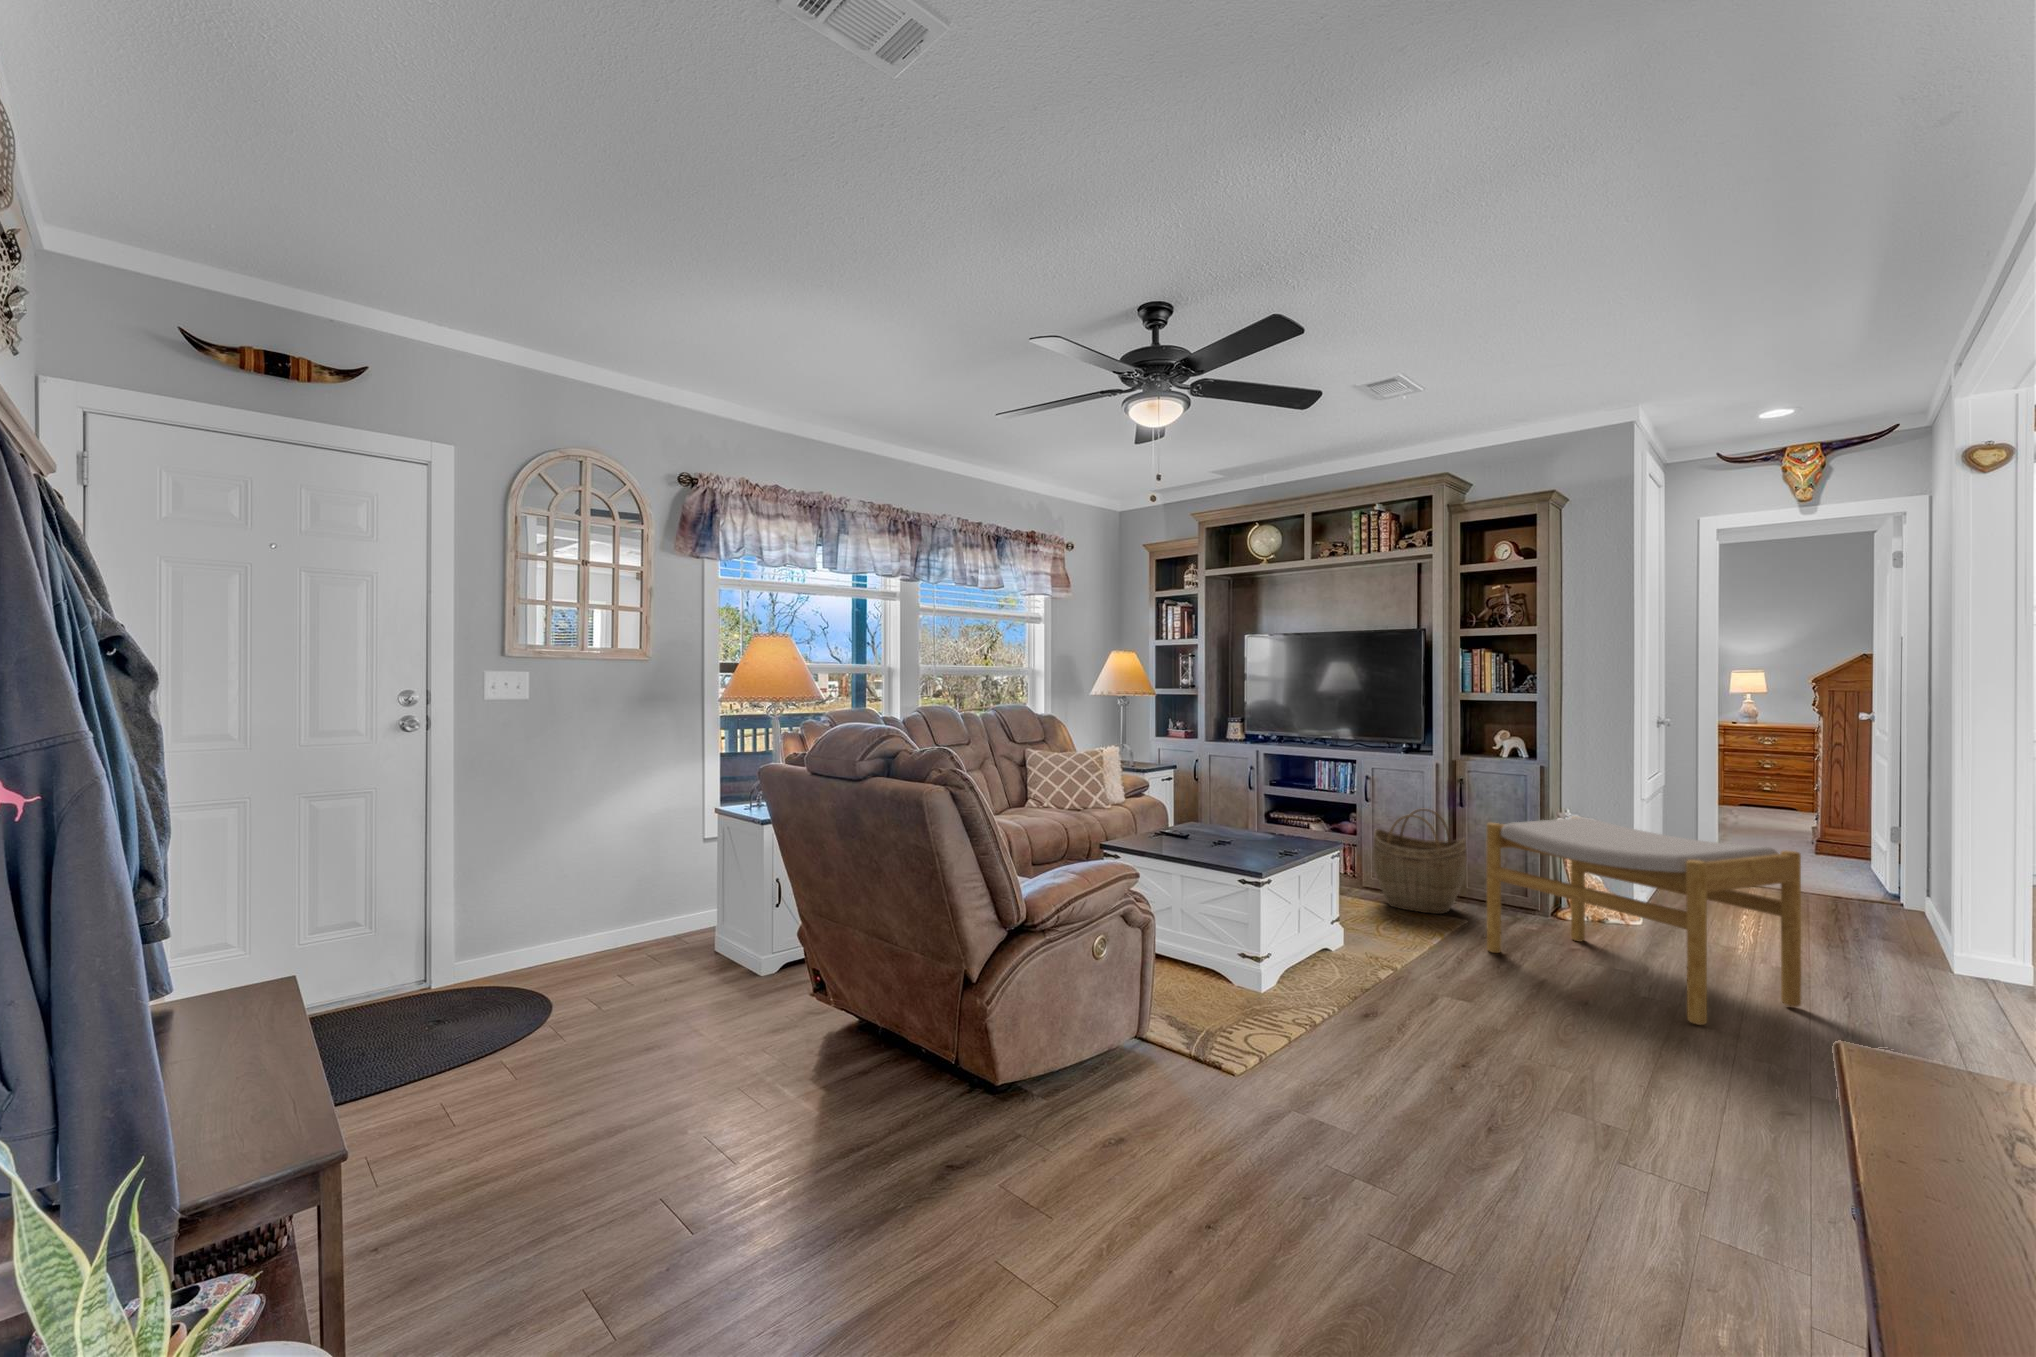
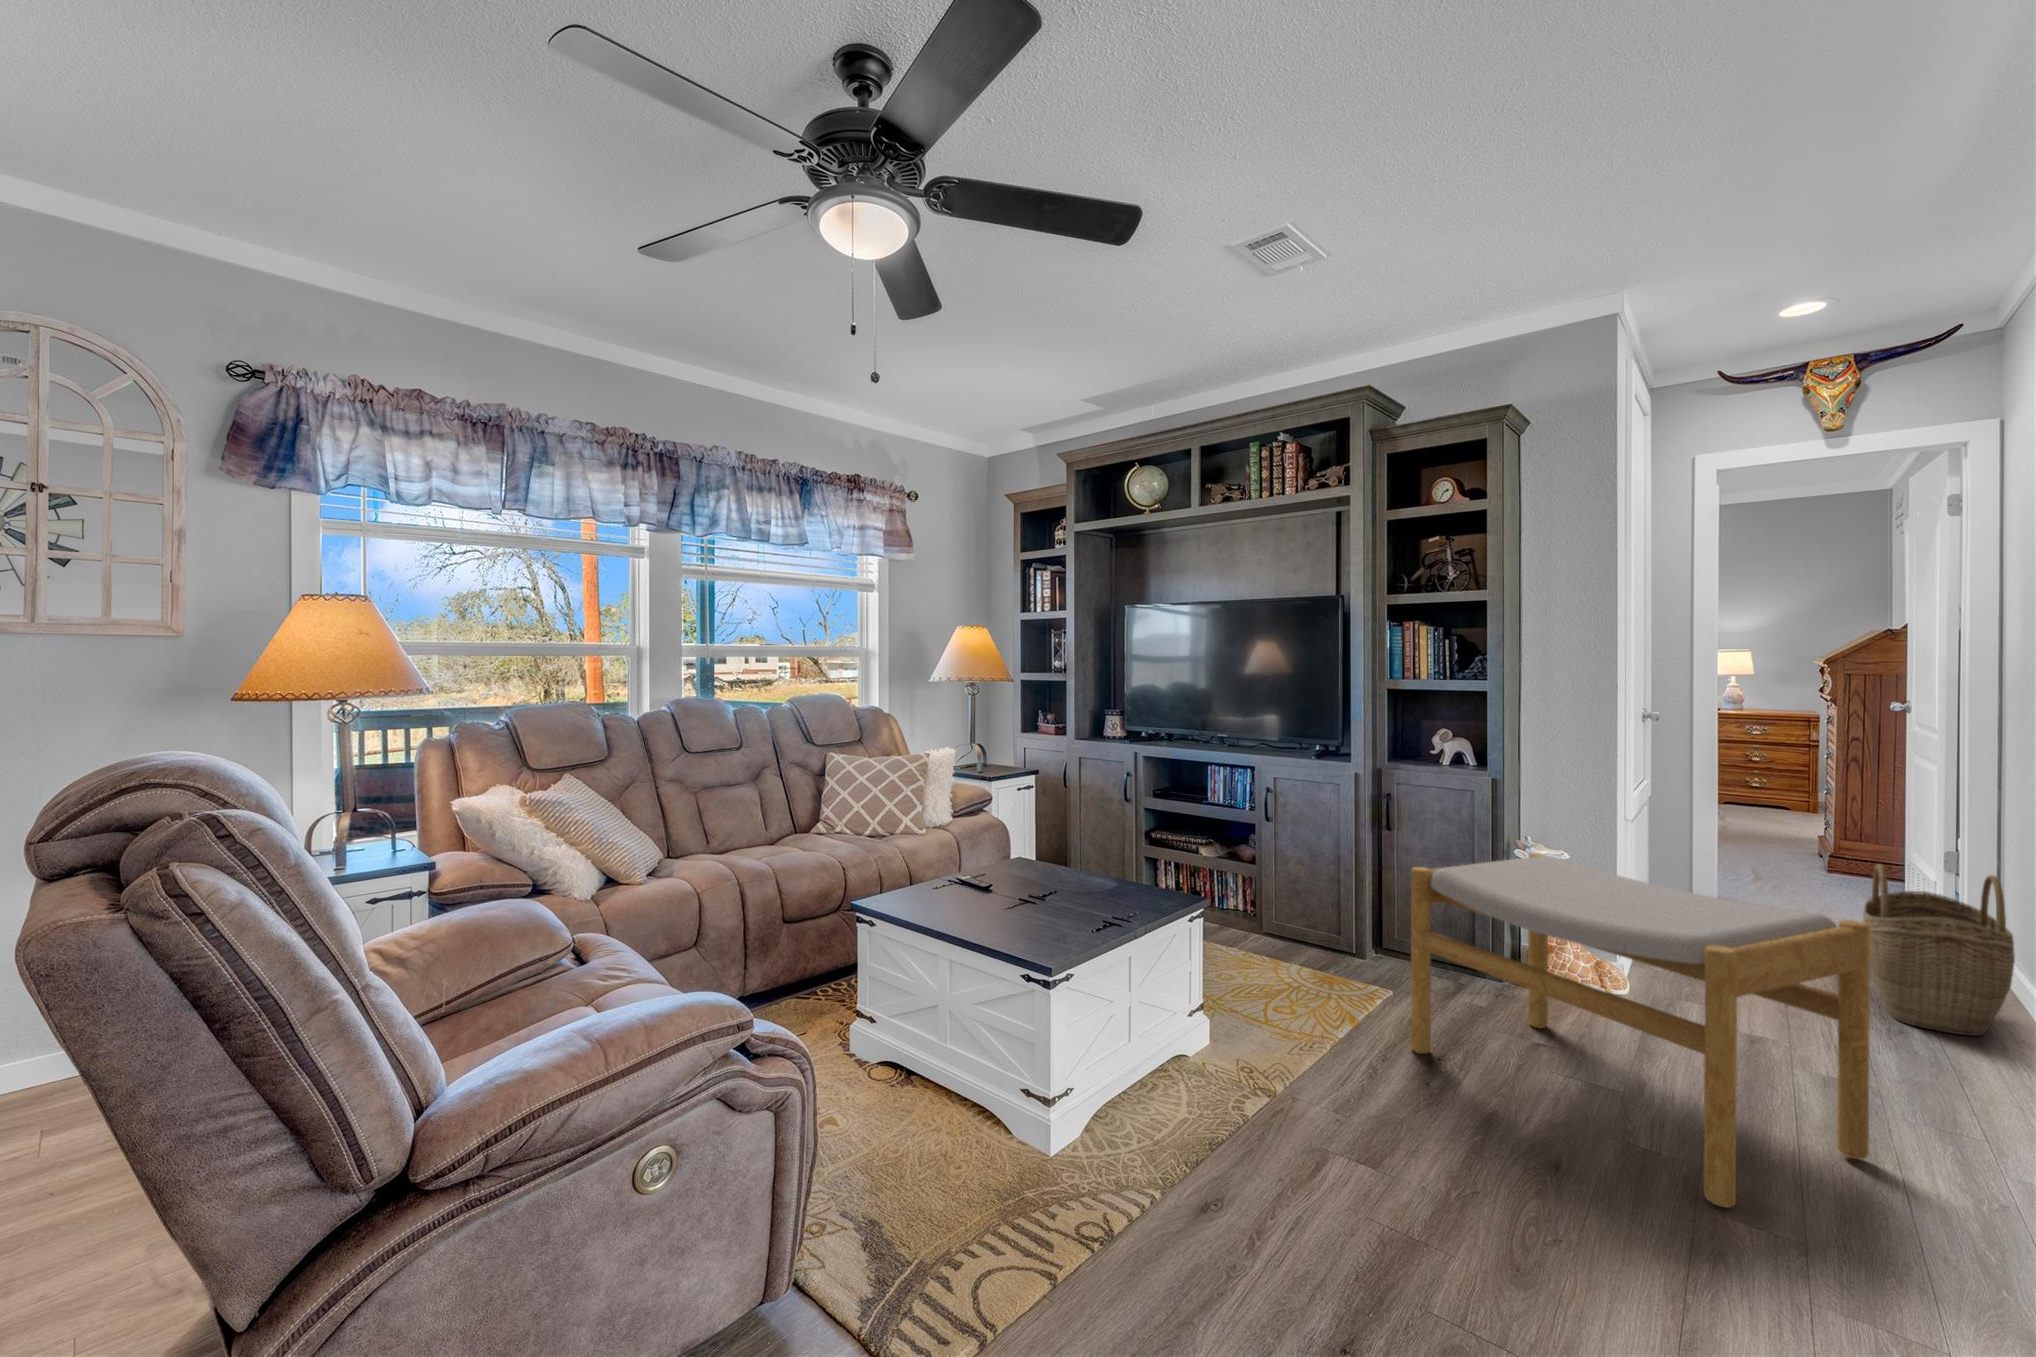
woven basket: present [1373,808,1467,914] -> present [1863,864,2015,1036]

